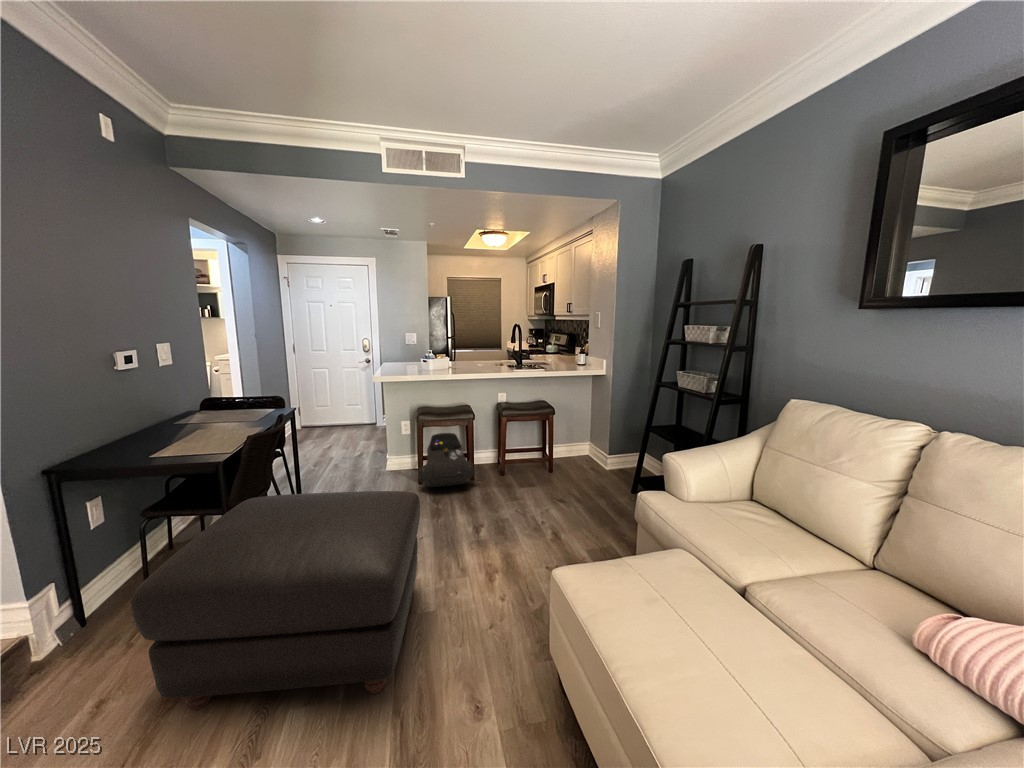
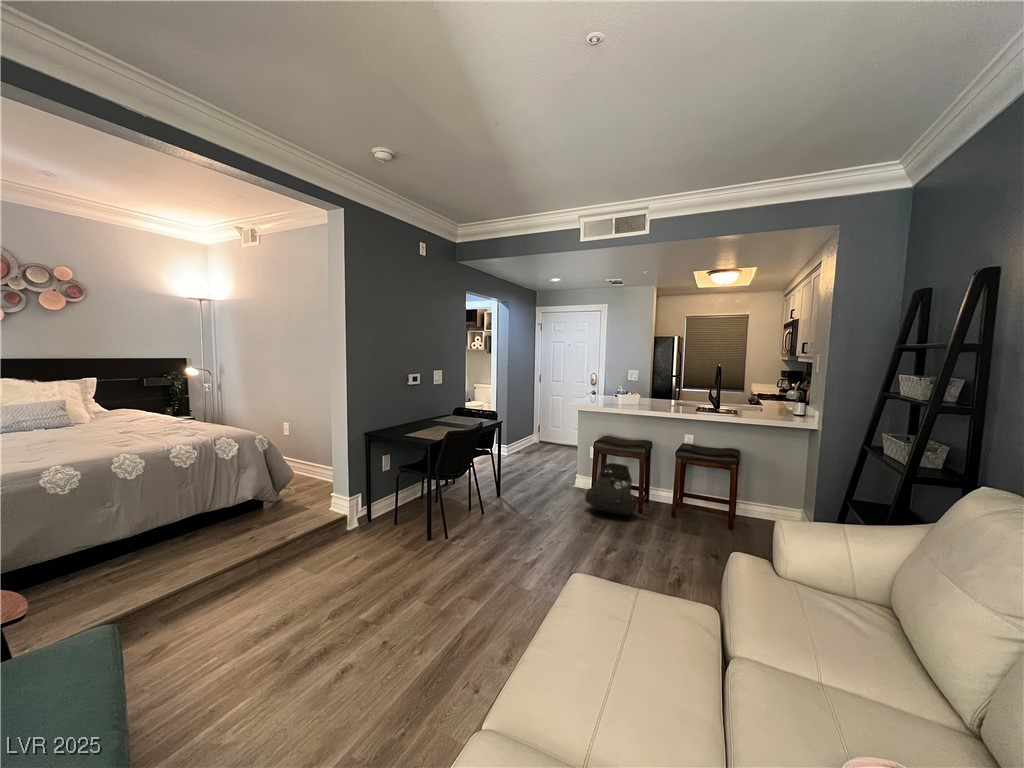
ottoman: present [131,491,420,710] -> none [370,471,540,615]

